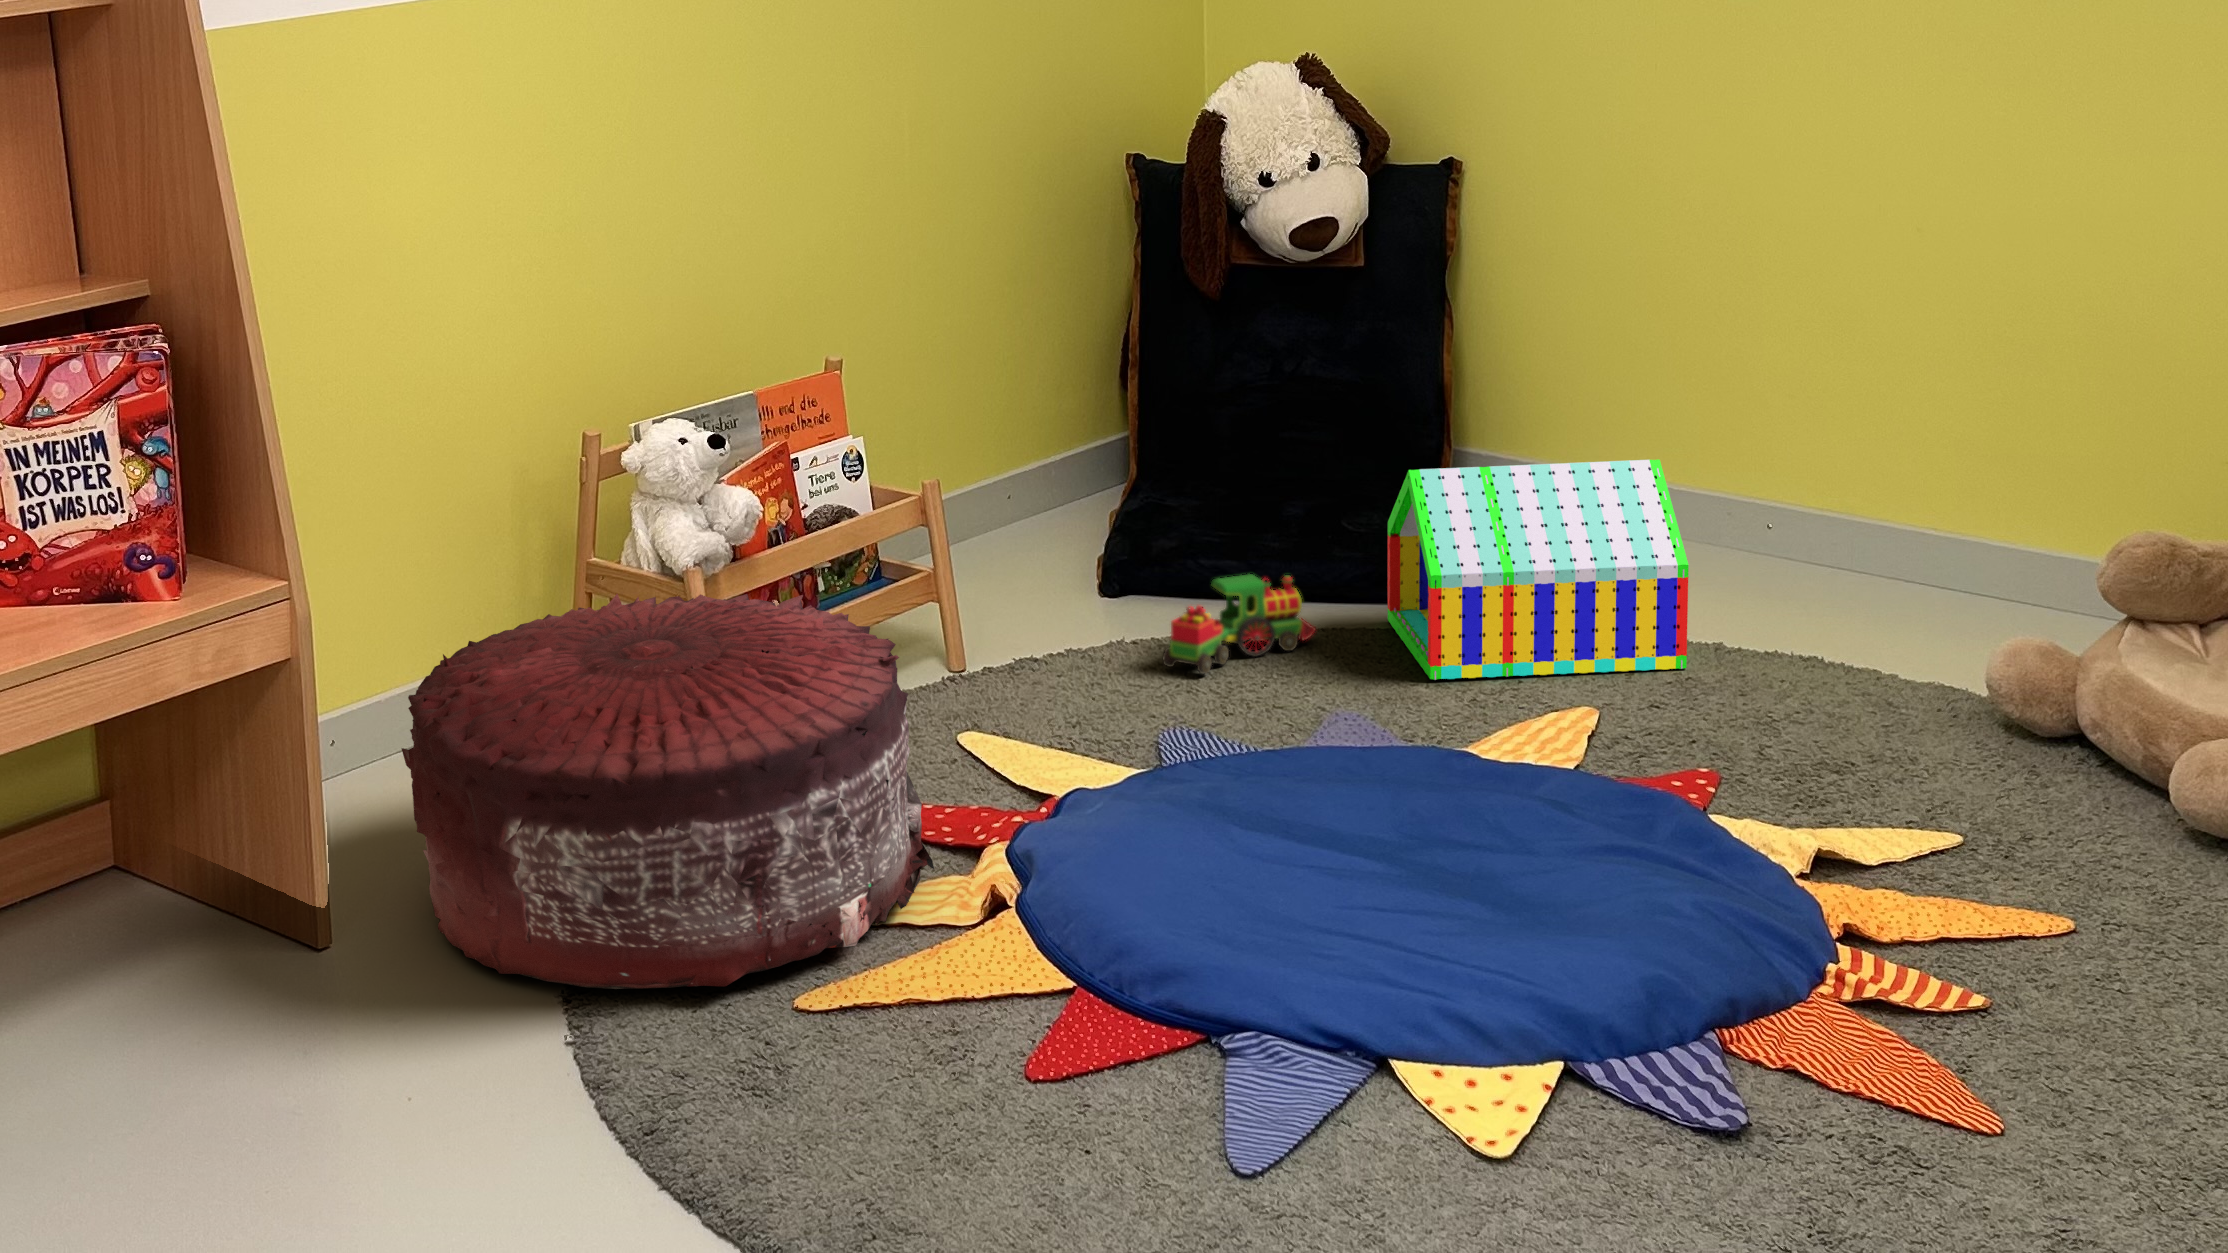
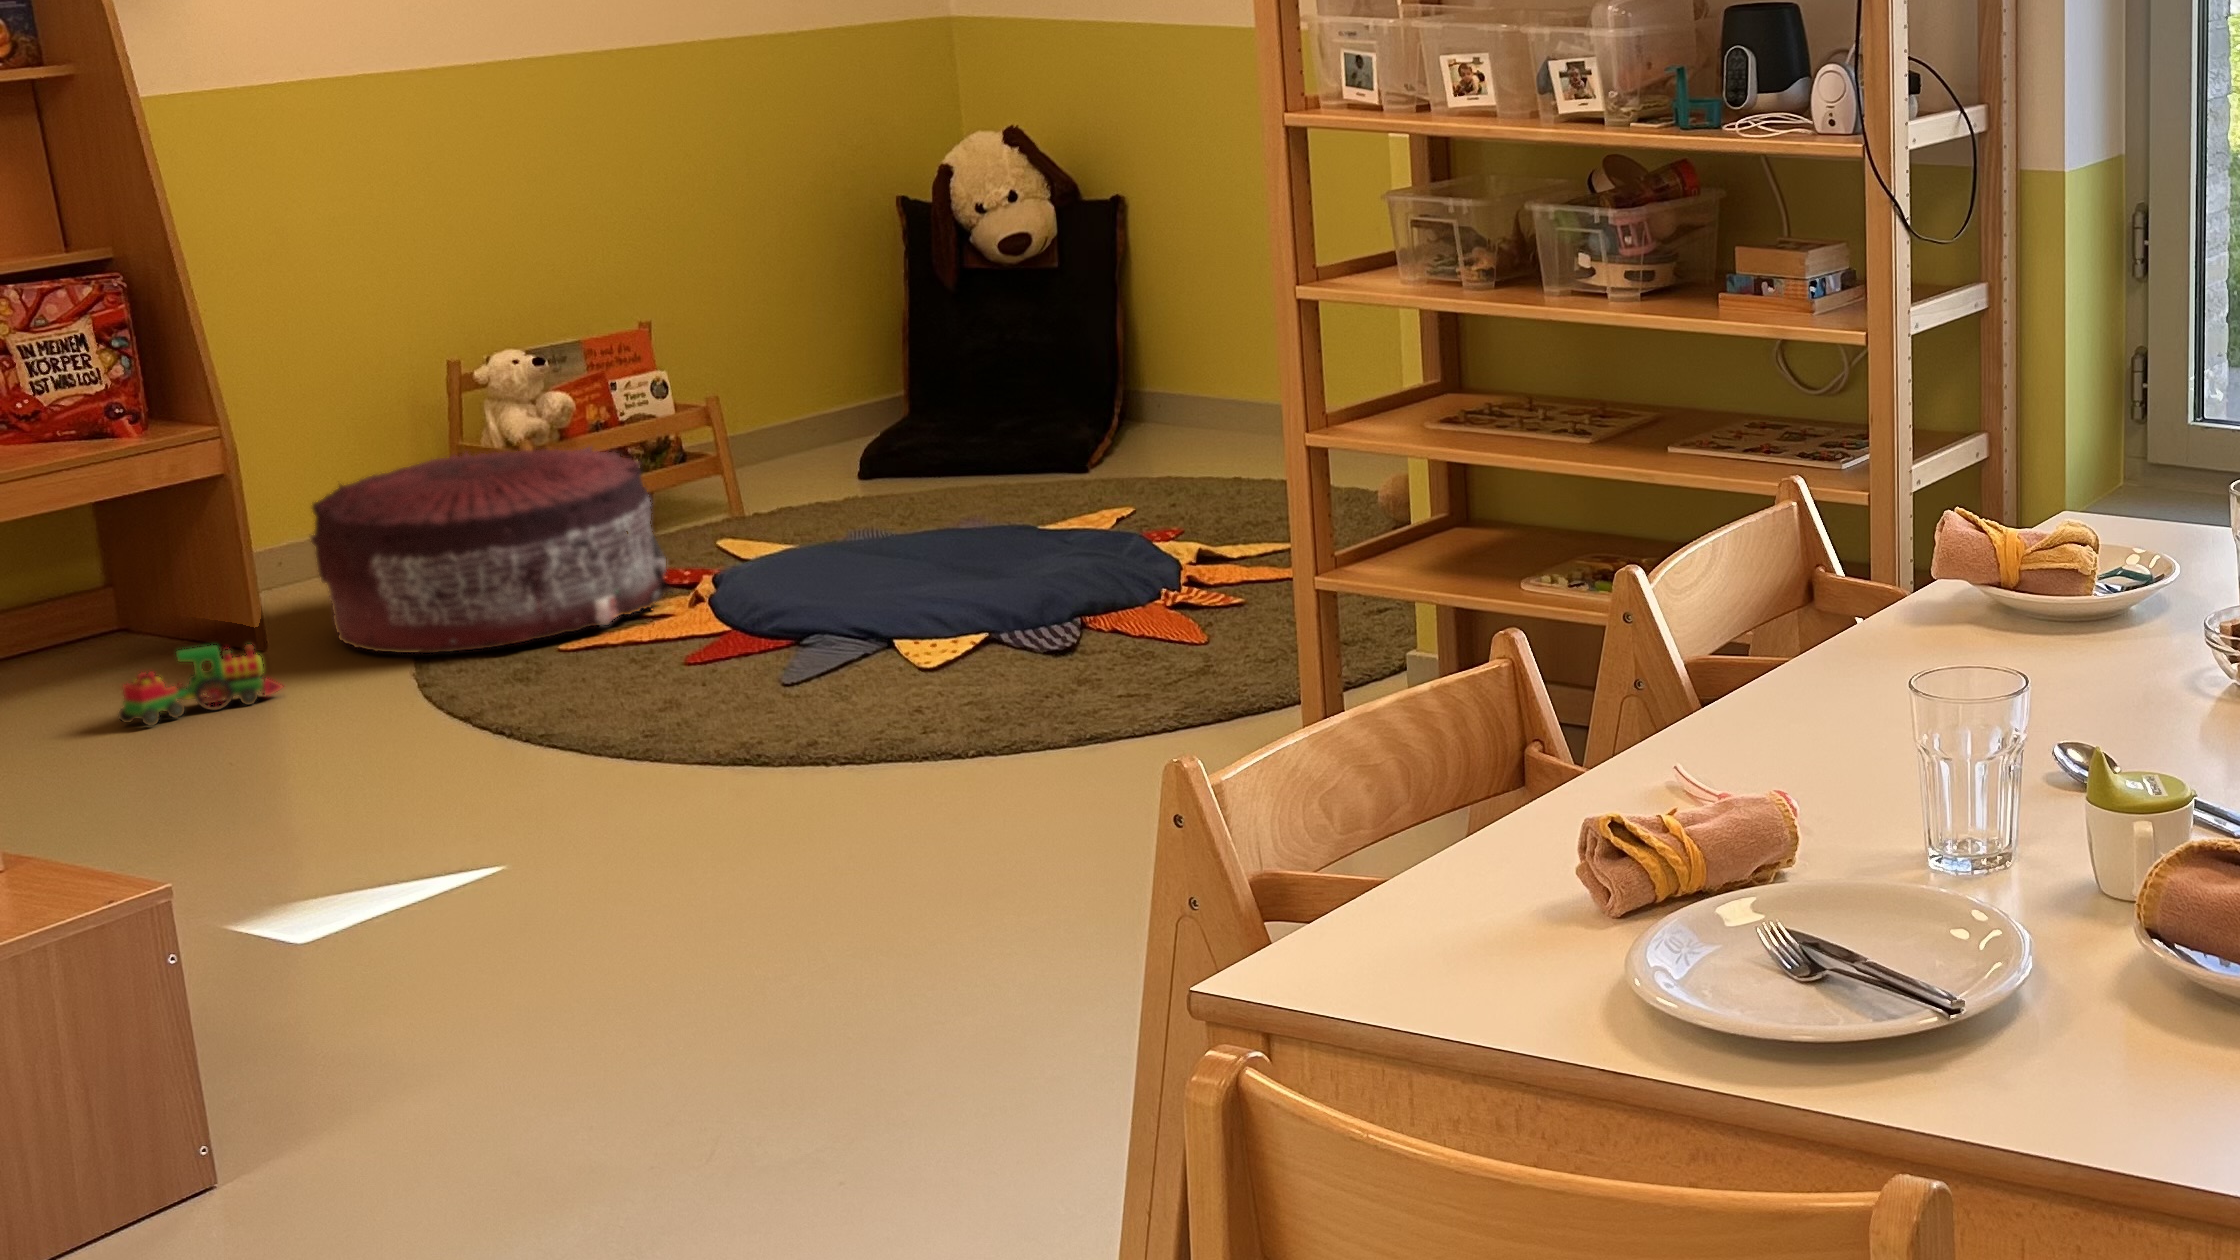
toy house: present [1388,459,1689,680] -> none [1036,366,1212,503]
toy train: present [1163,574,1315,674] -> present [119,644,282,726]

